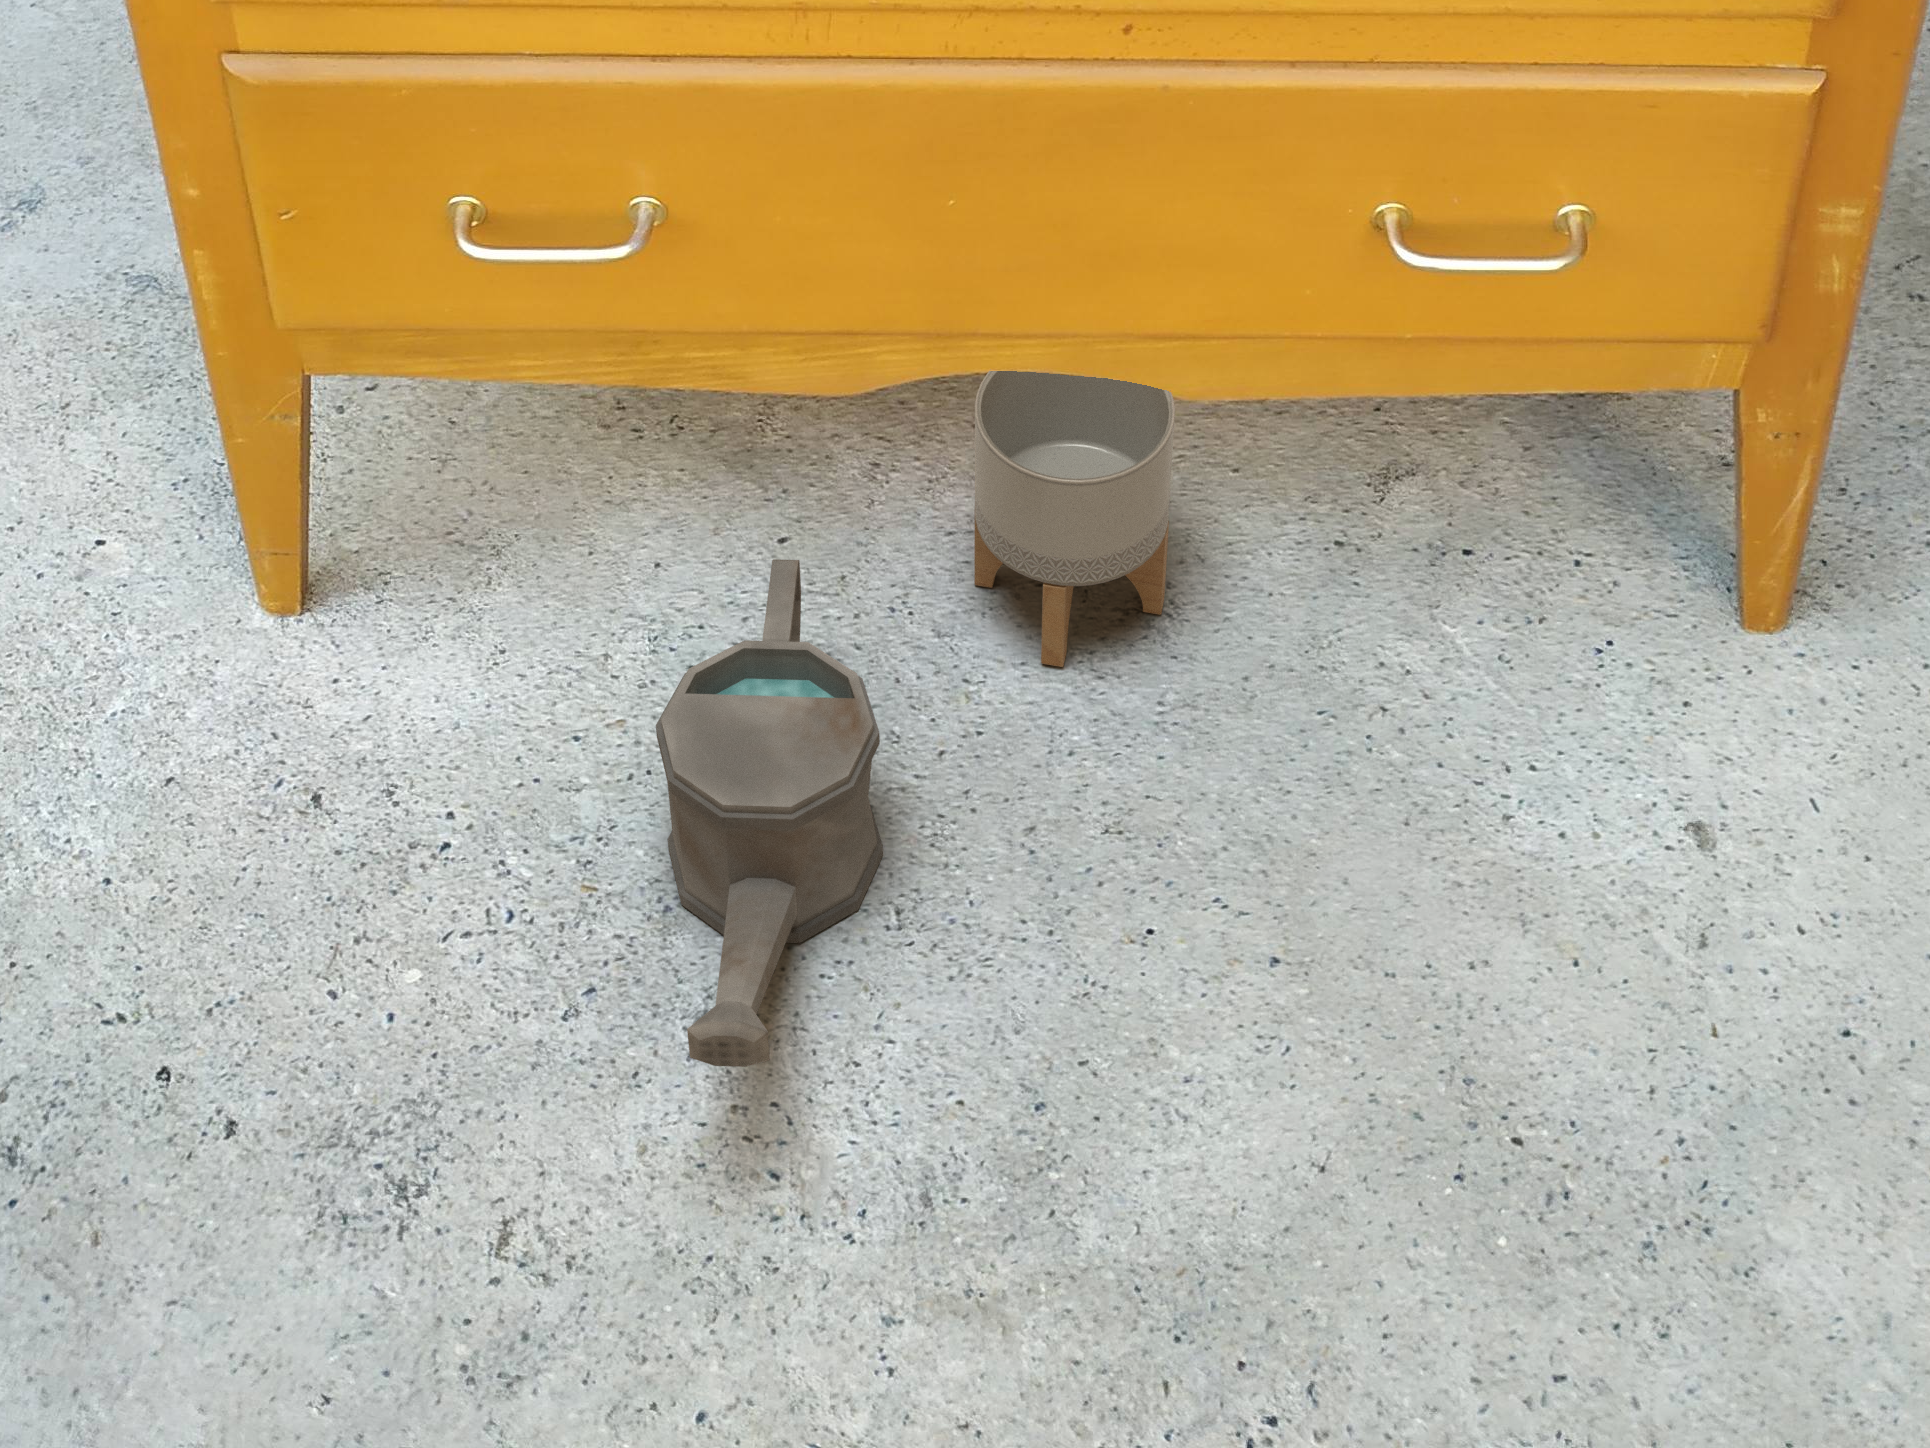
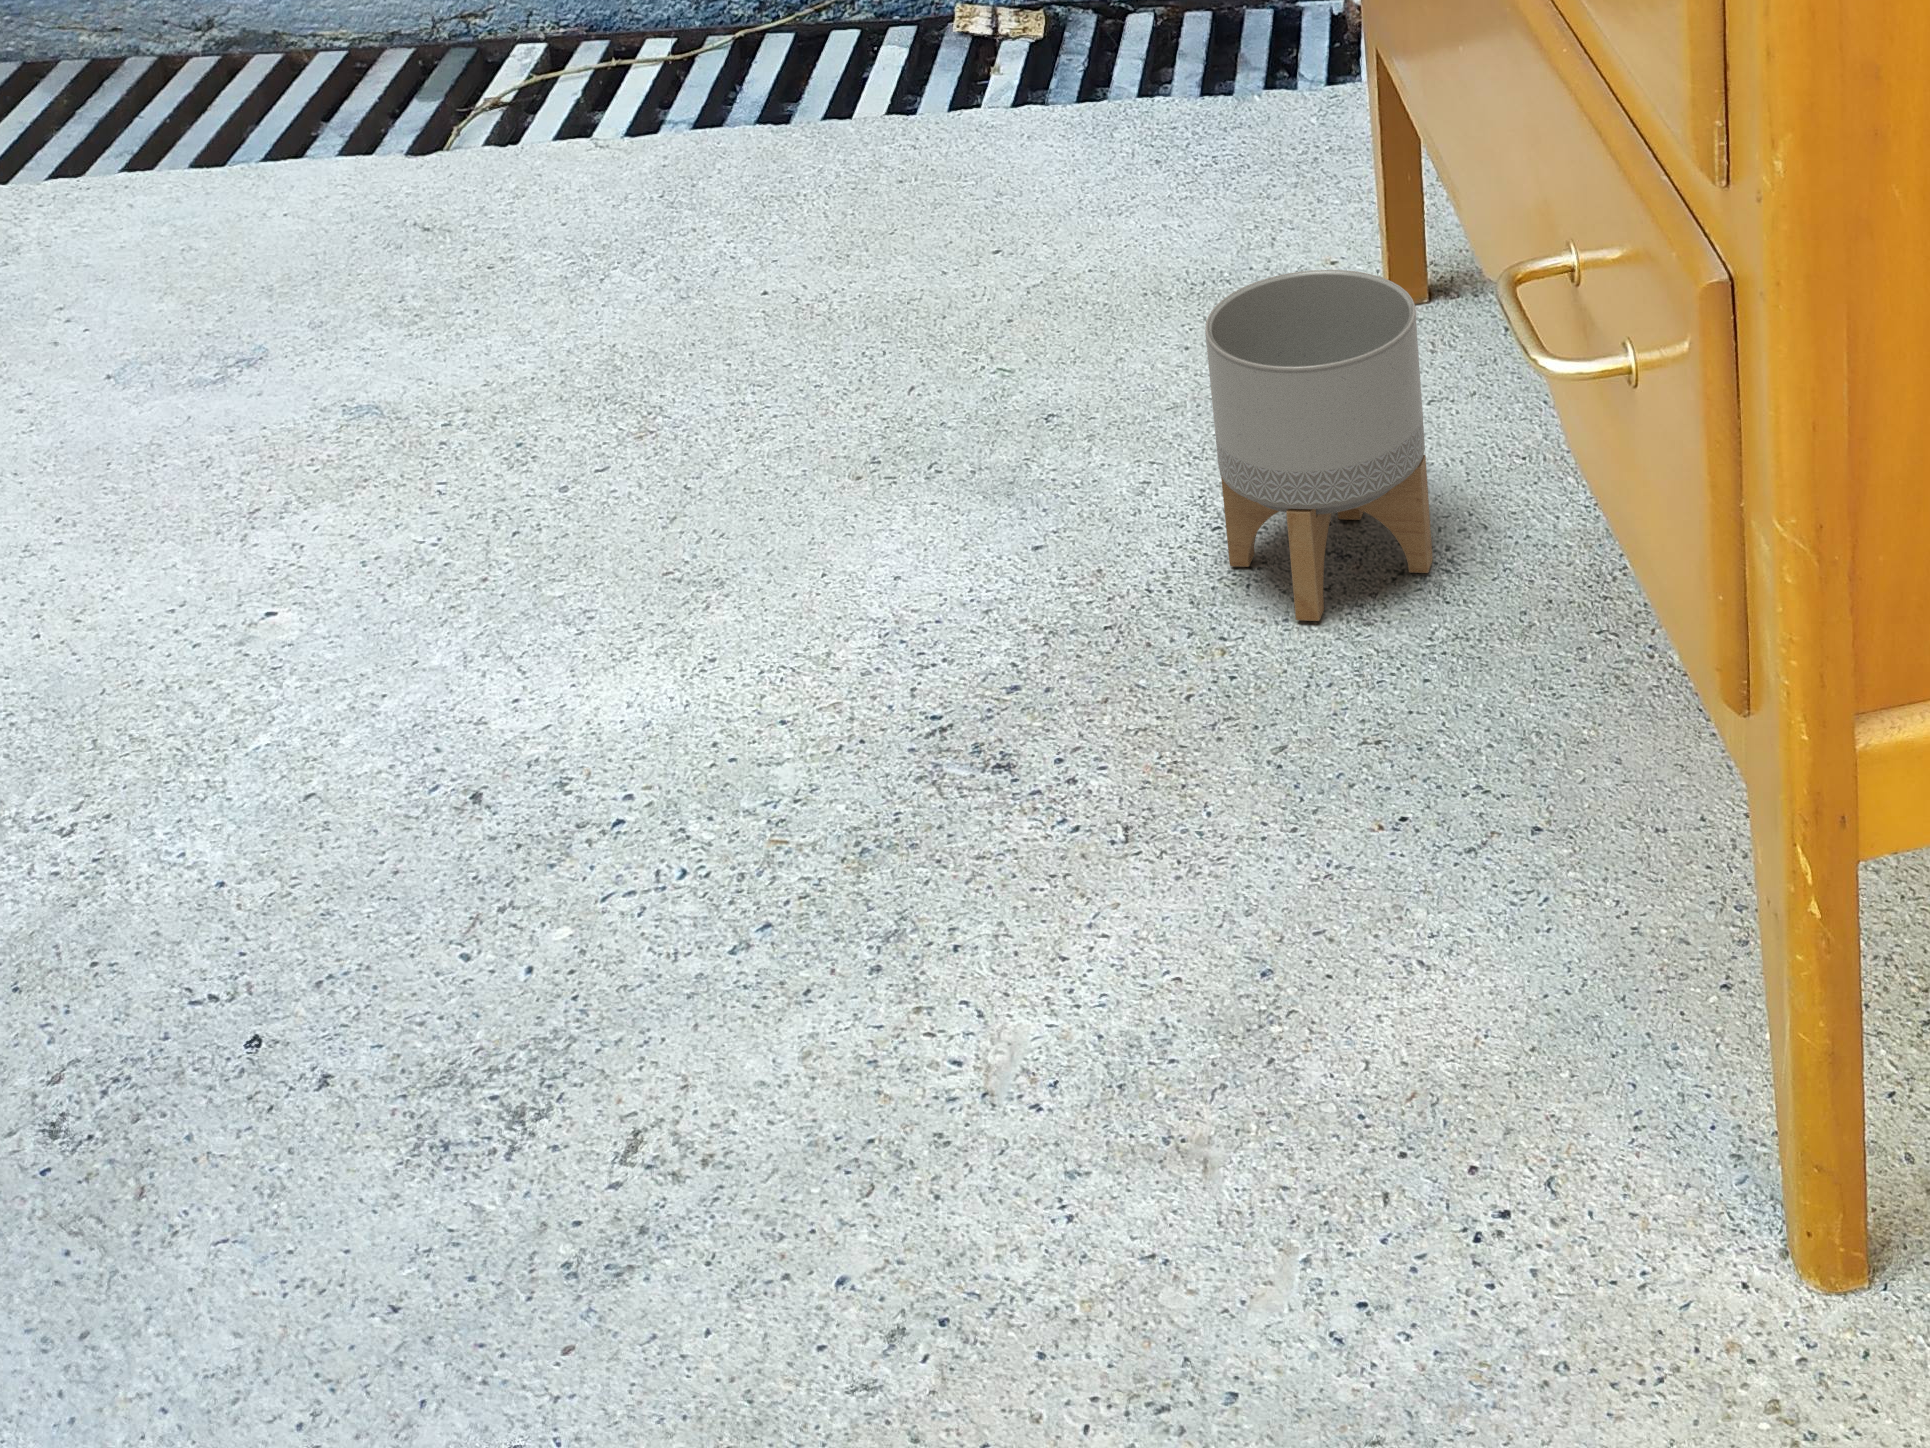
watering can: present [656,559,883,1067] -> none [834,484,1108,886]

